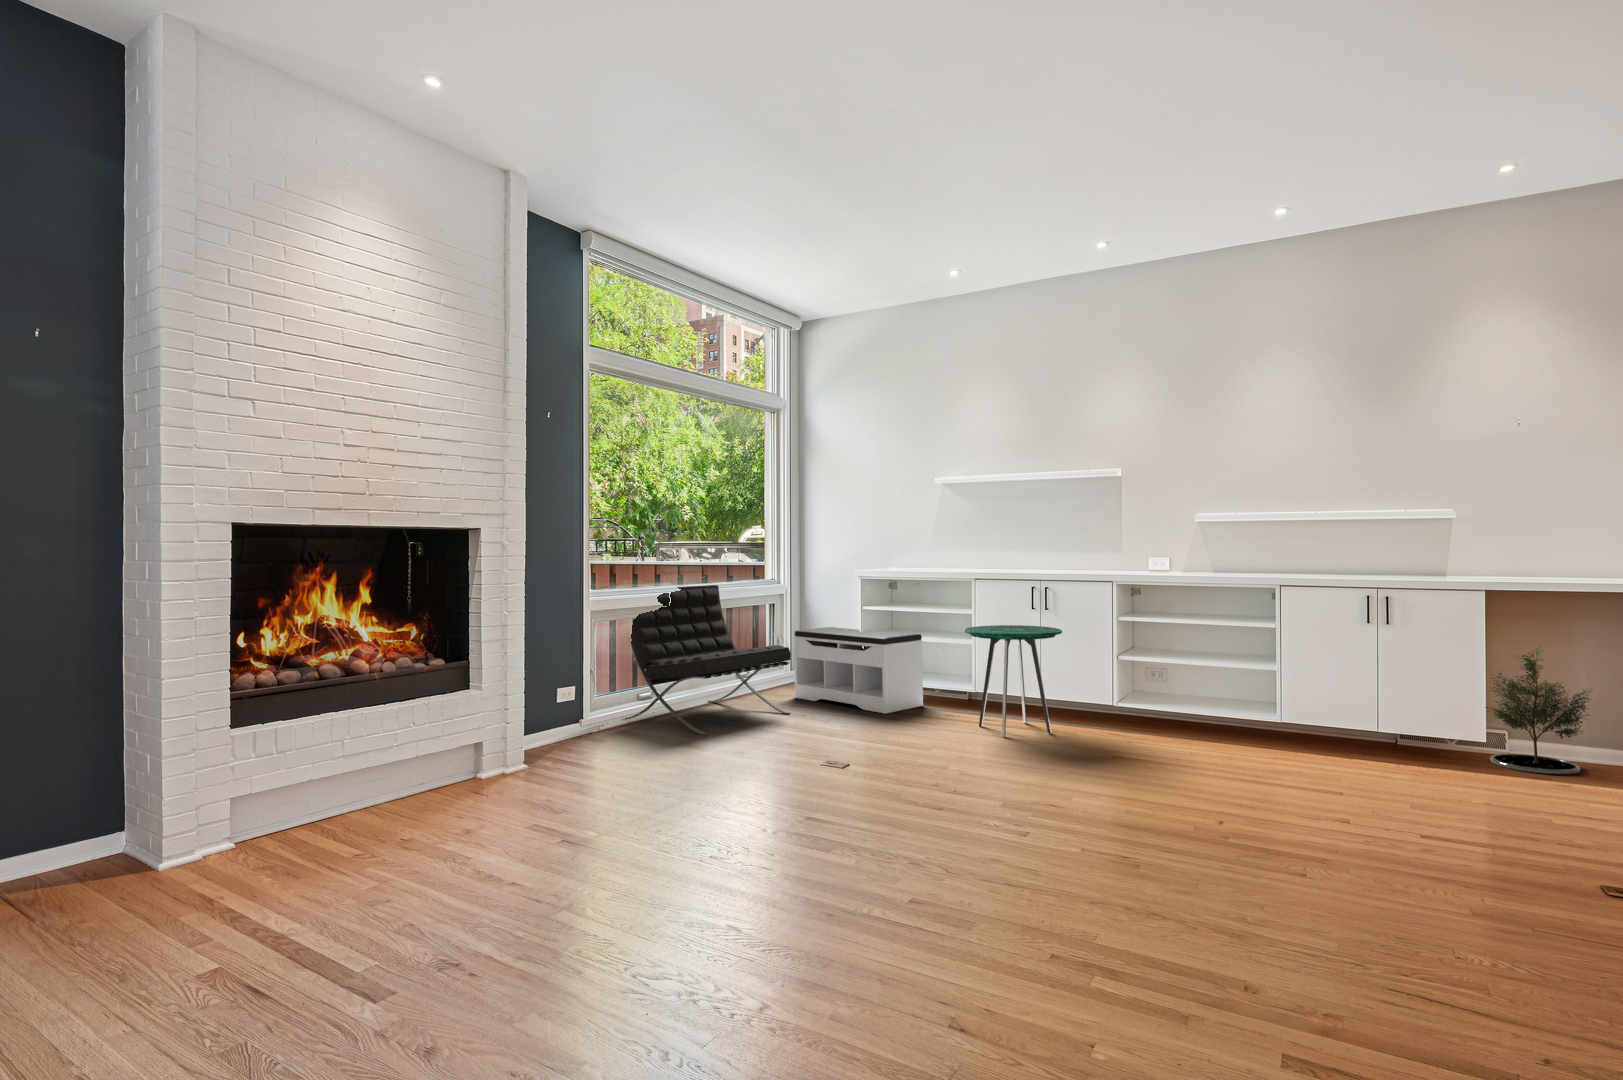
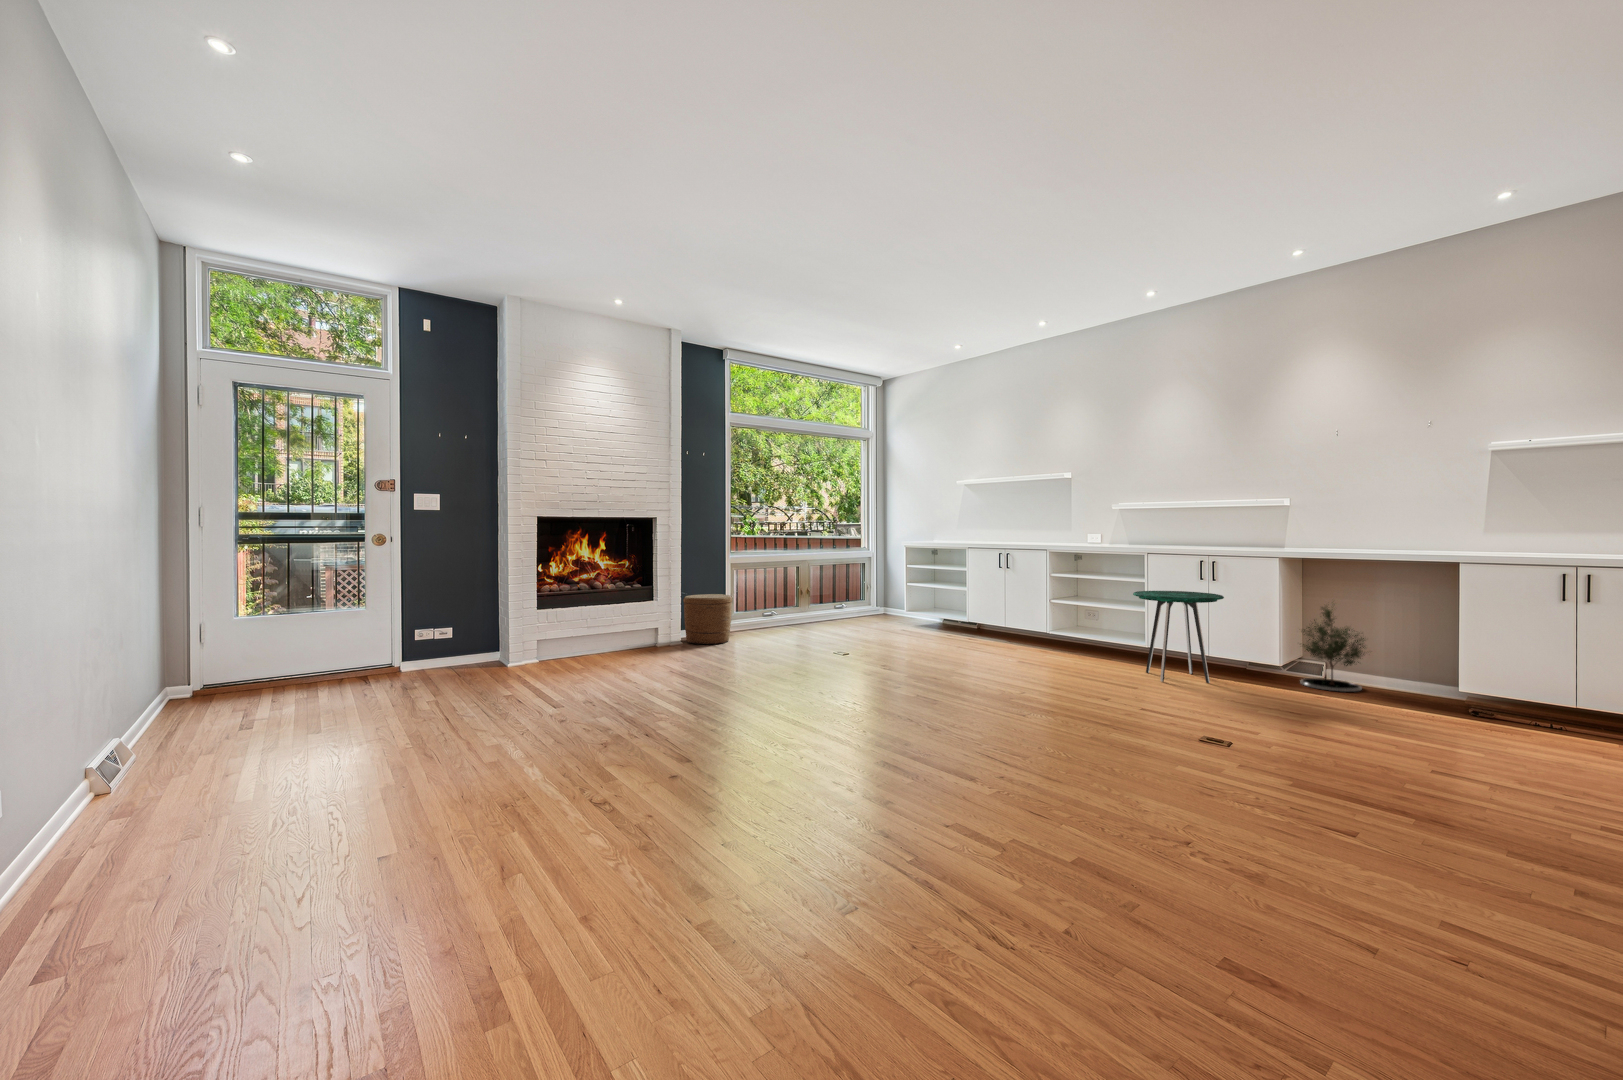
lounge chair: present [623,585,791,735] -> none [755,549,856,637]
side table: present [965,625,1062,737] -> present [1133,591,1224,683]
bench: present [794,627,923,714] -> none [869,579,946,633]
woven basket: none [519,671,609,765] -> present [683,594,732,644]

